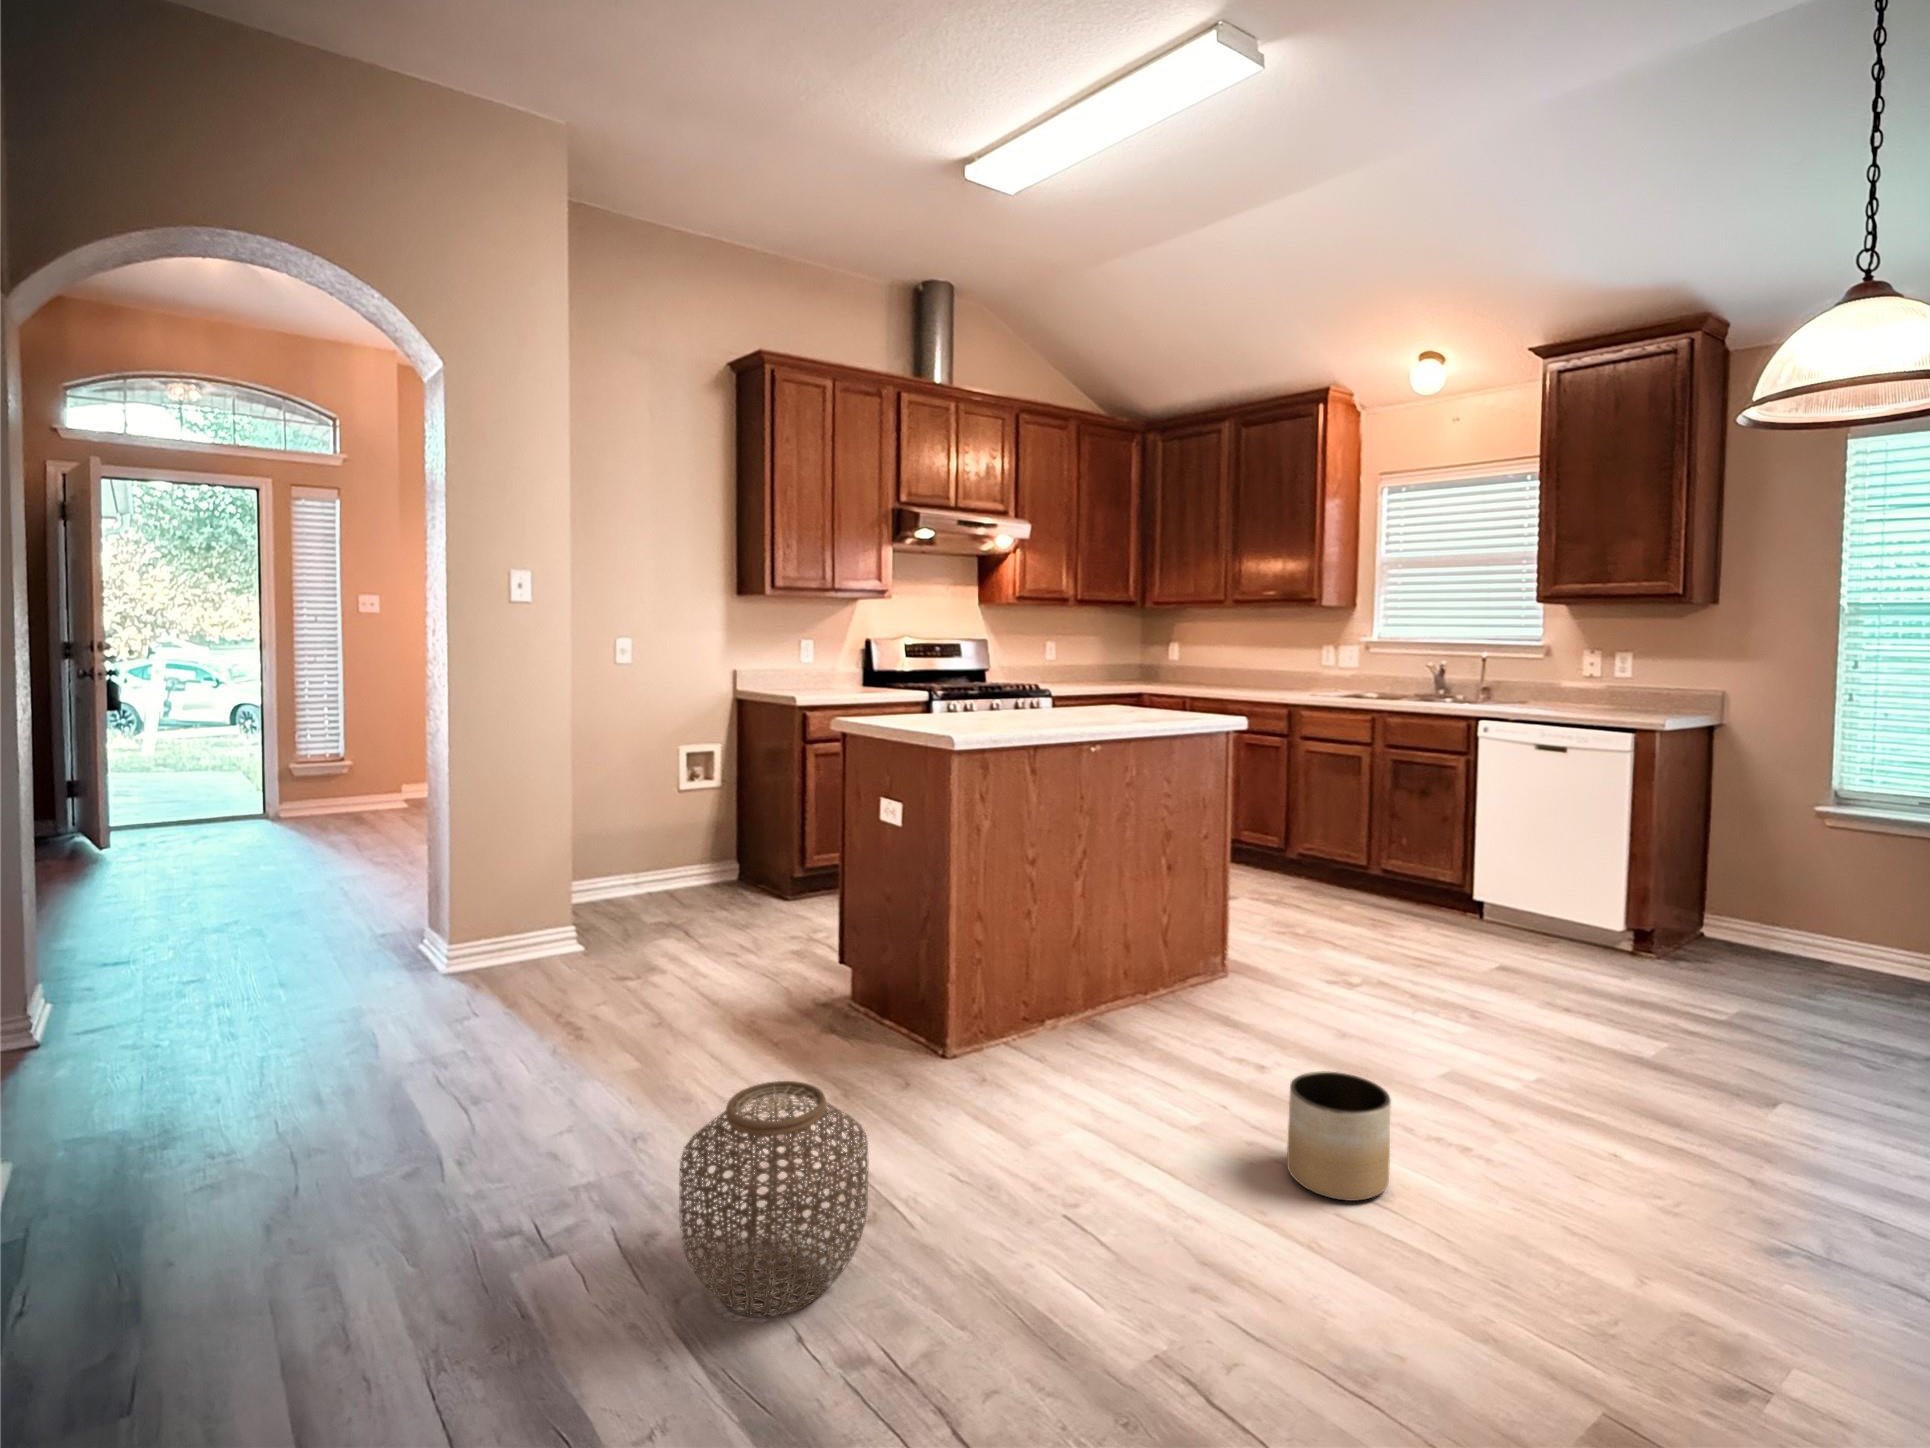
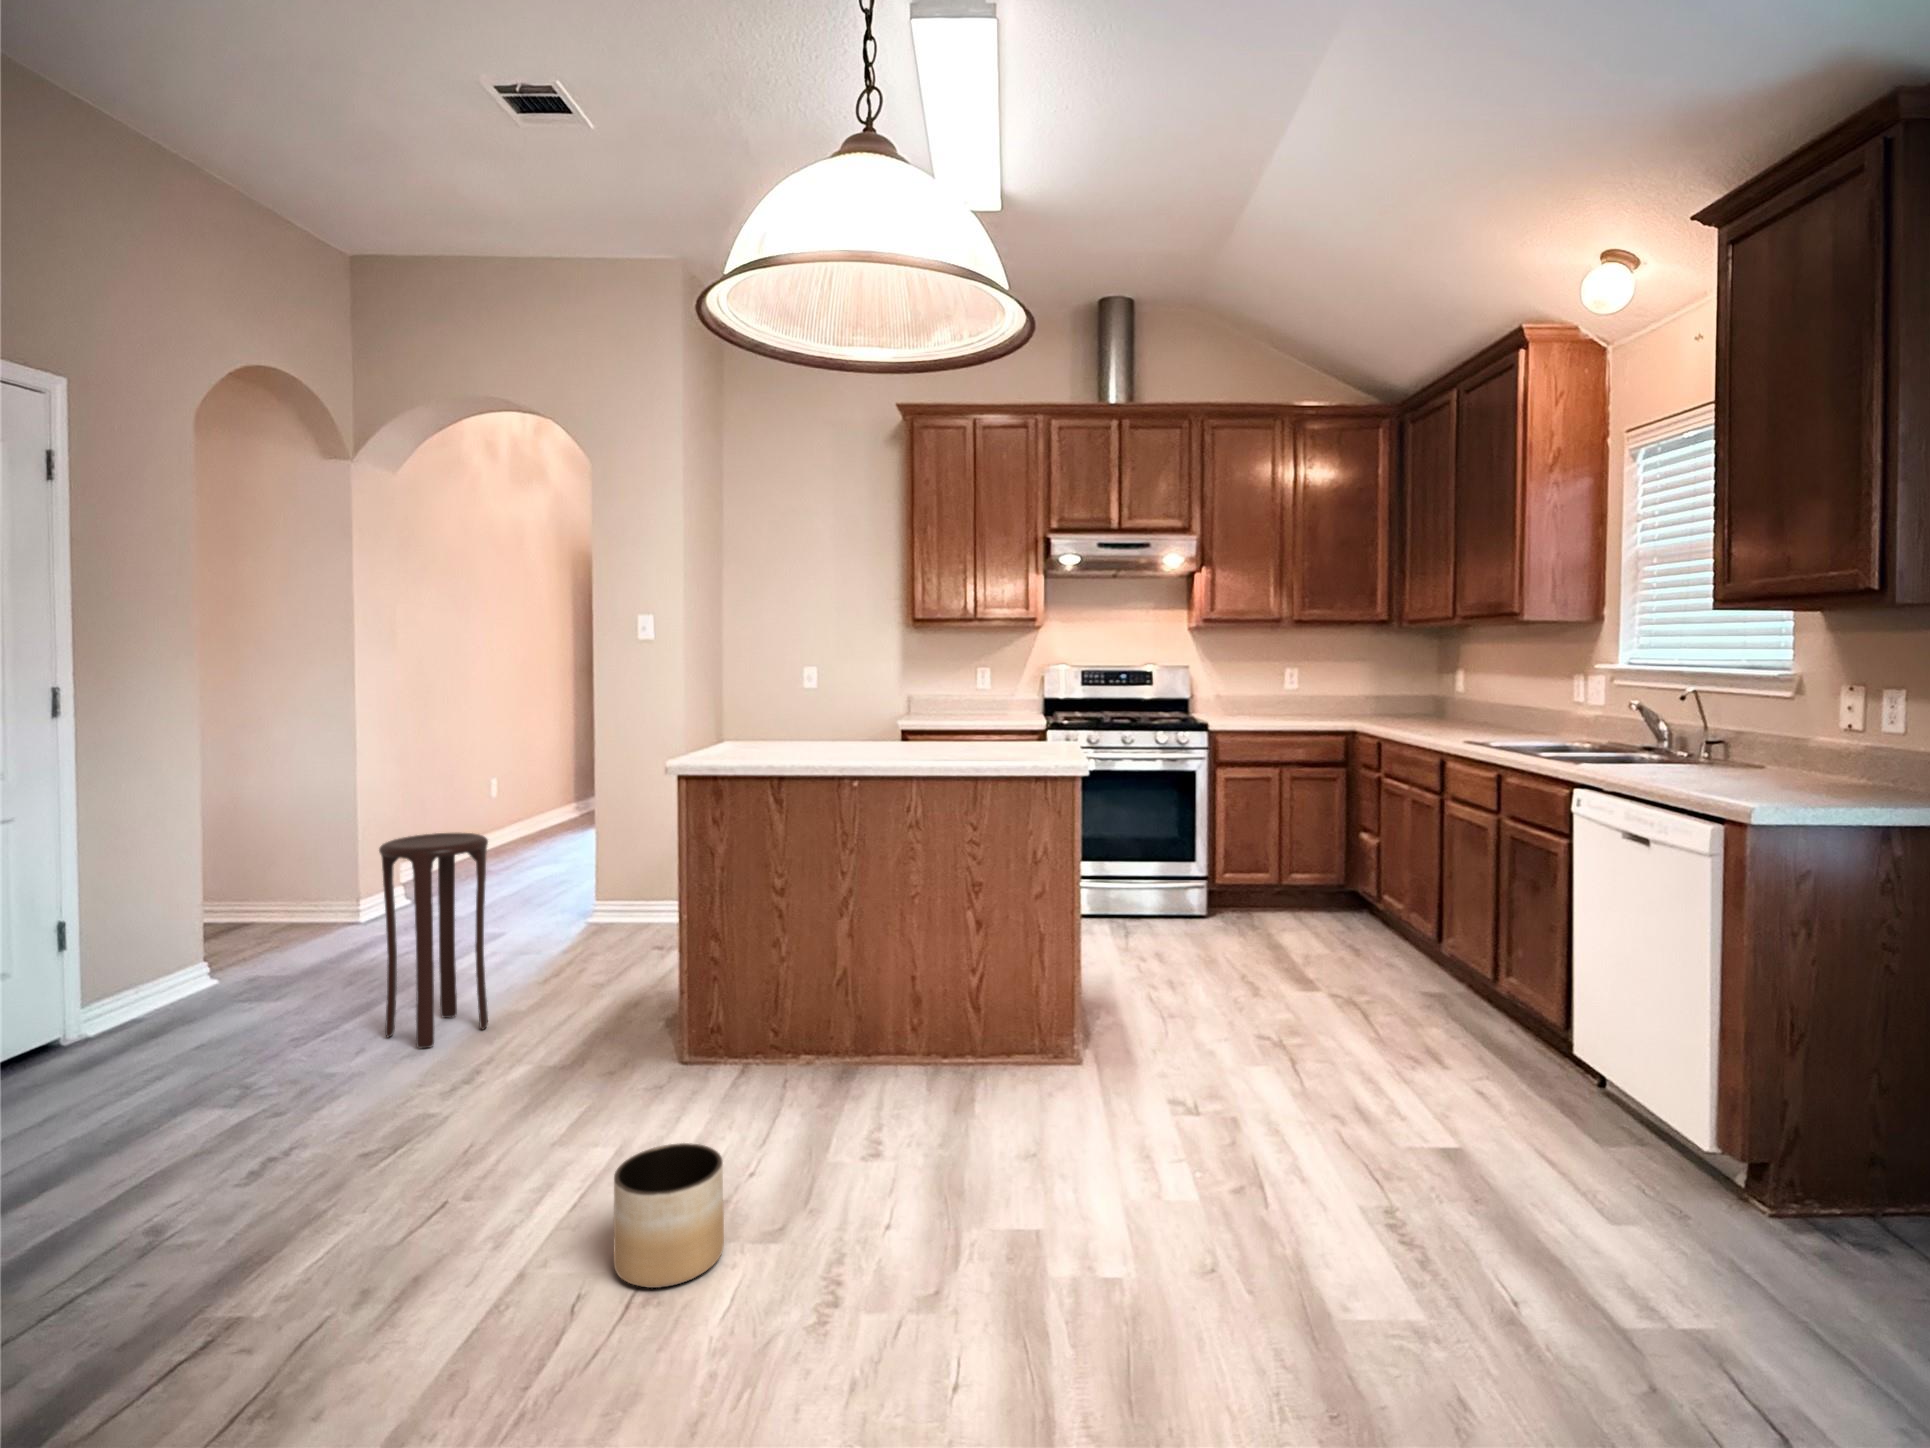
stool: none [525,848,666,1144] -> present [379,833,488,1048]
woven basket: present [679,1081,868,1316] -> none [177,1011,344,1178]

